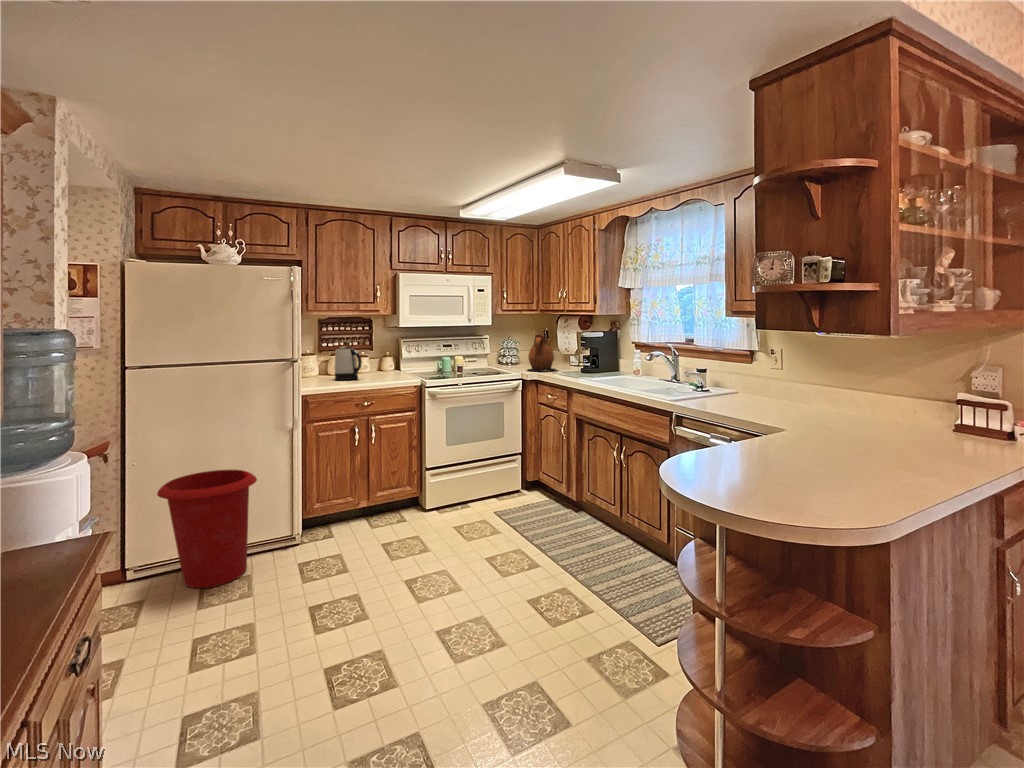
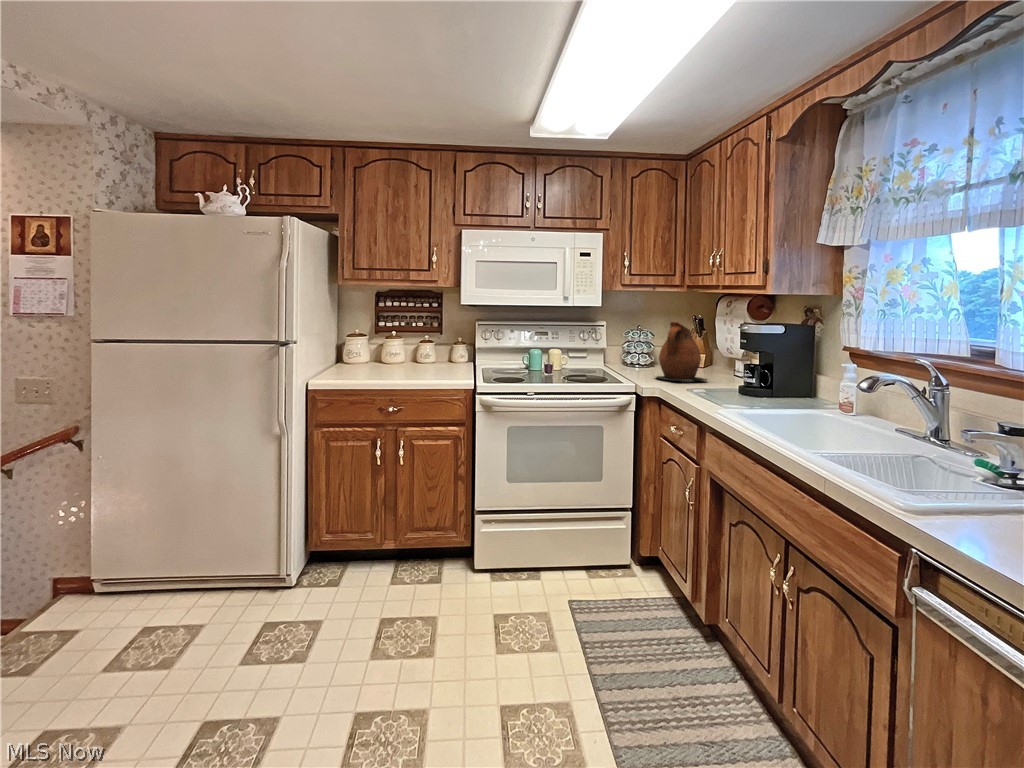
kettle: present [335,347,362,380] -> none [364,329,397,376]
waste bin: present [157,470,257,588] -> none [75,487,211,648]

